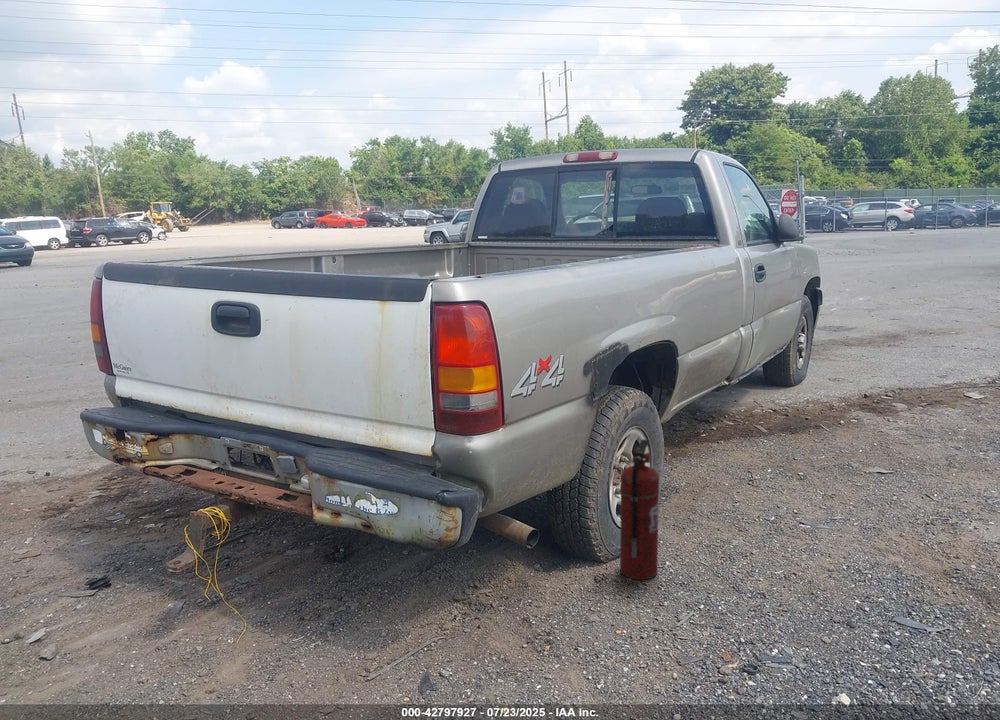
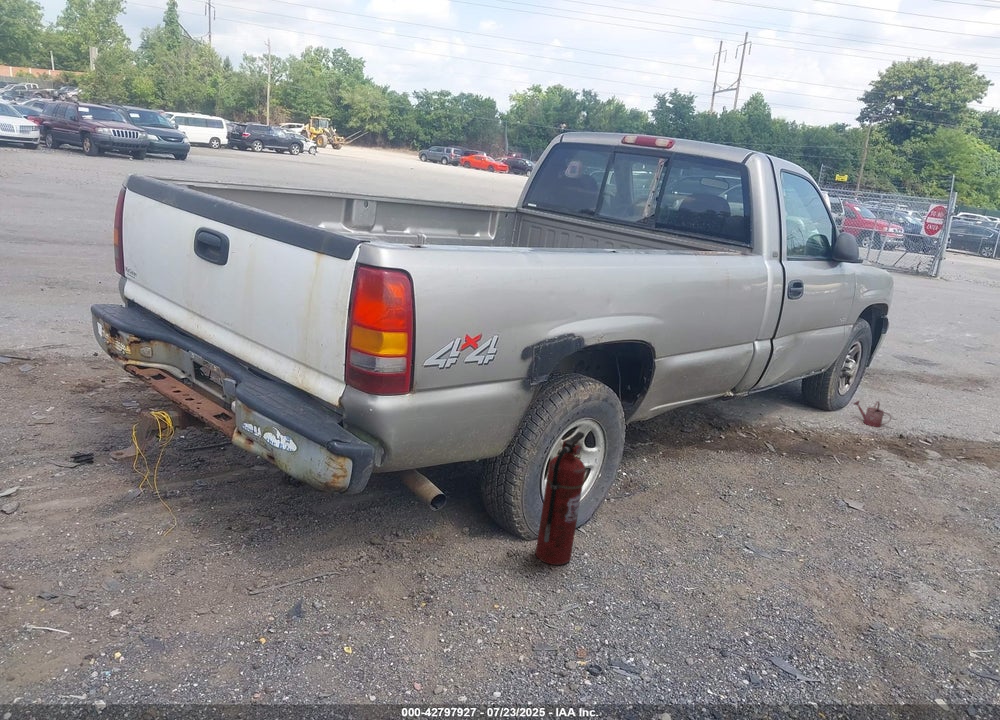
watering can: none [808,367,847,392] -> present [854,401,891,427]

